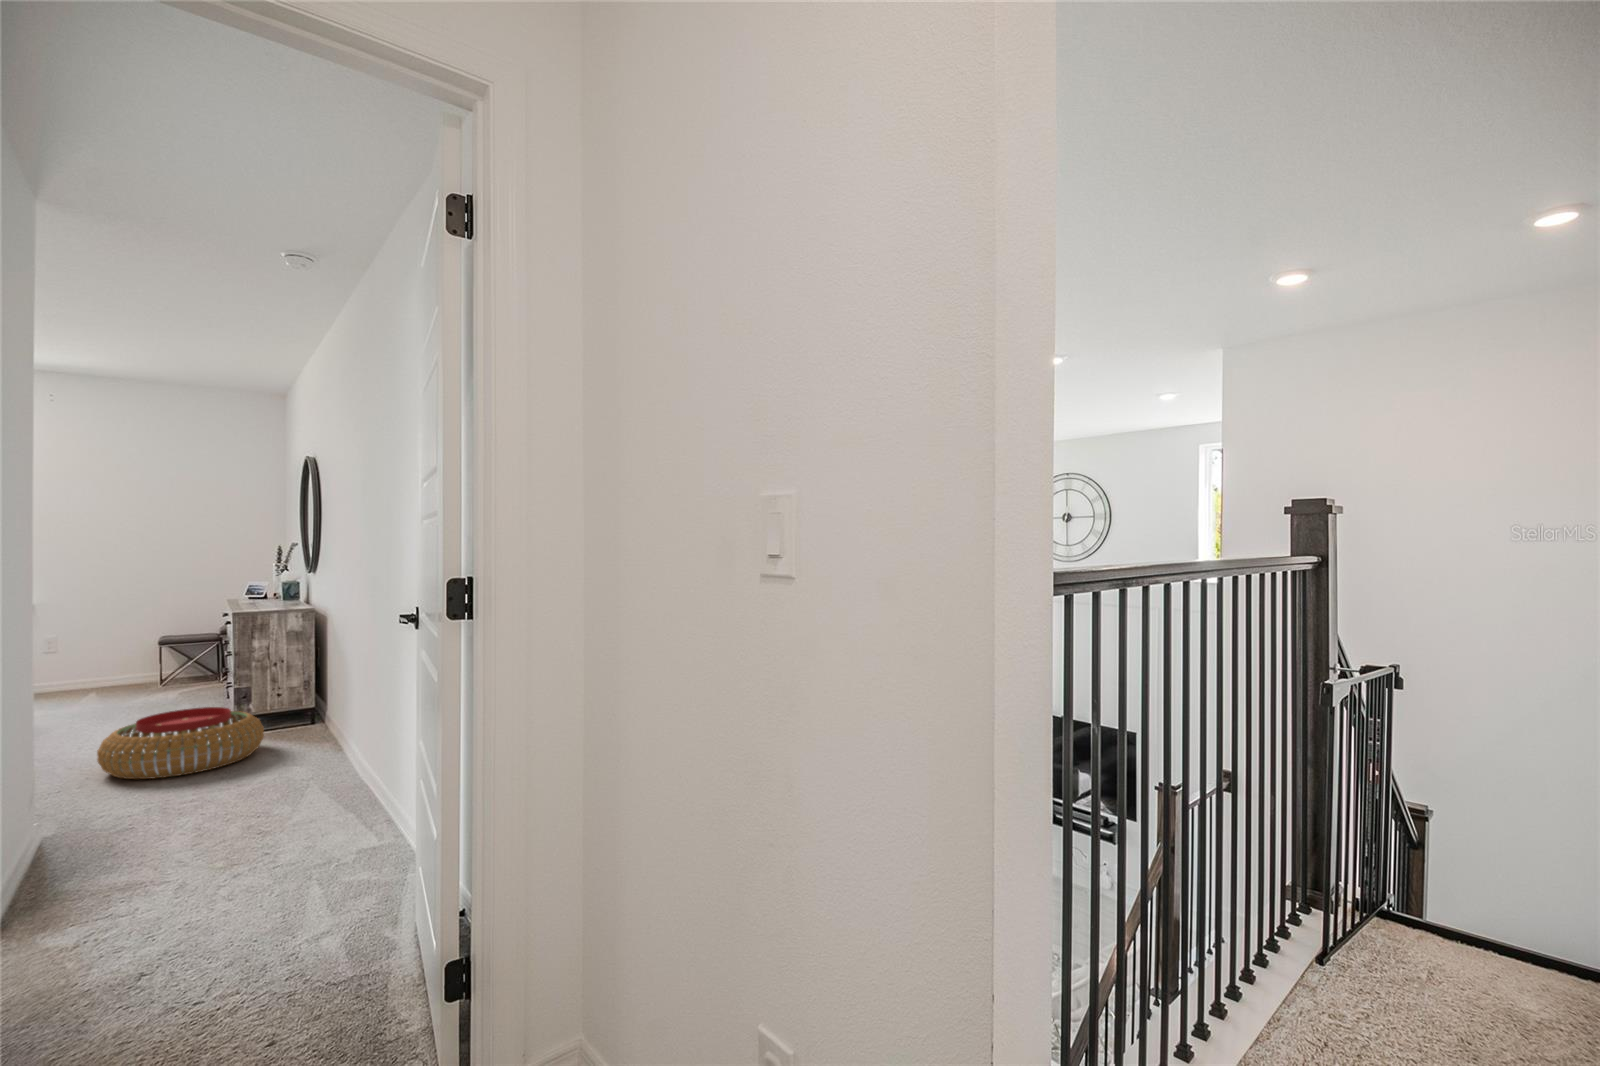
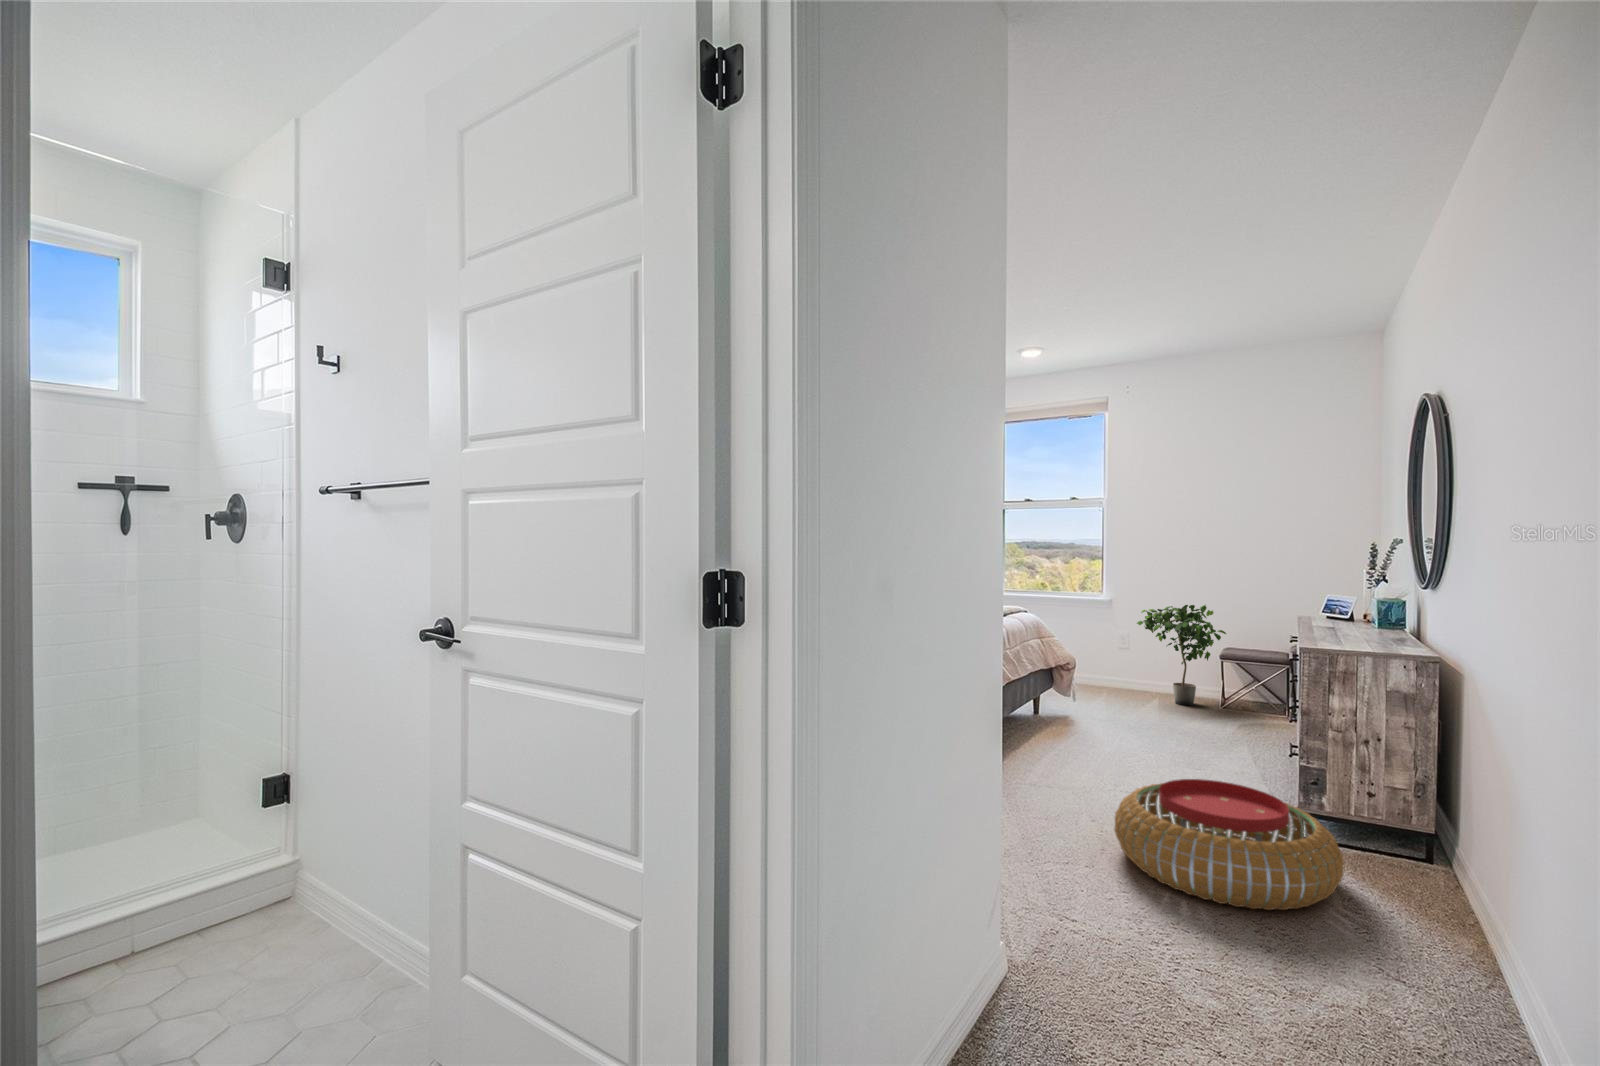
potted plant: none [68,602,163,692] -> present [1137,605,1226,705]

